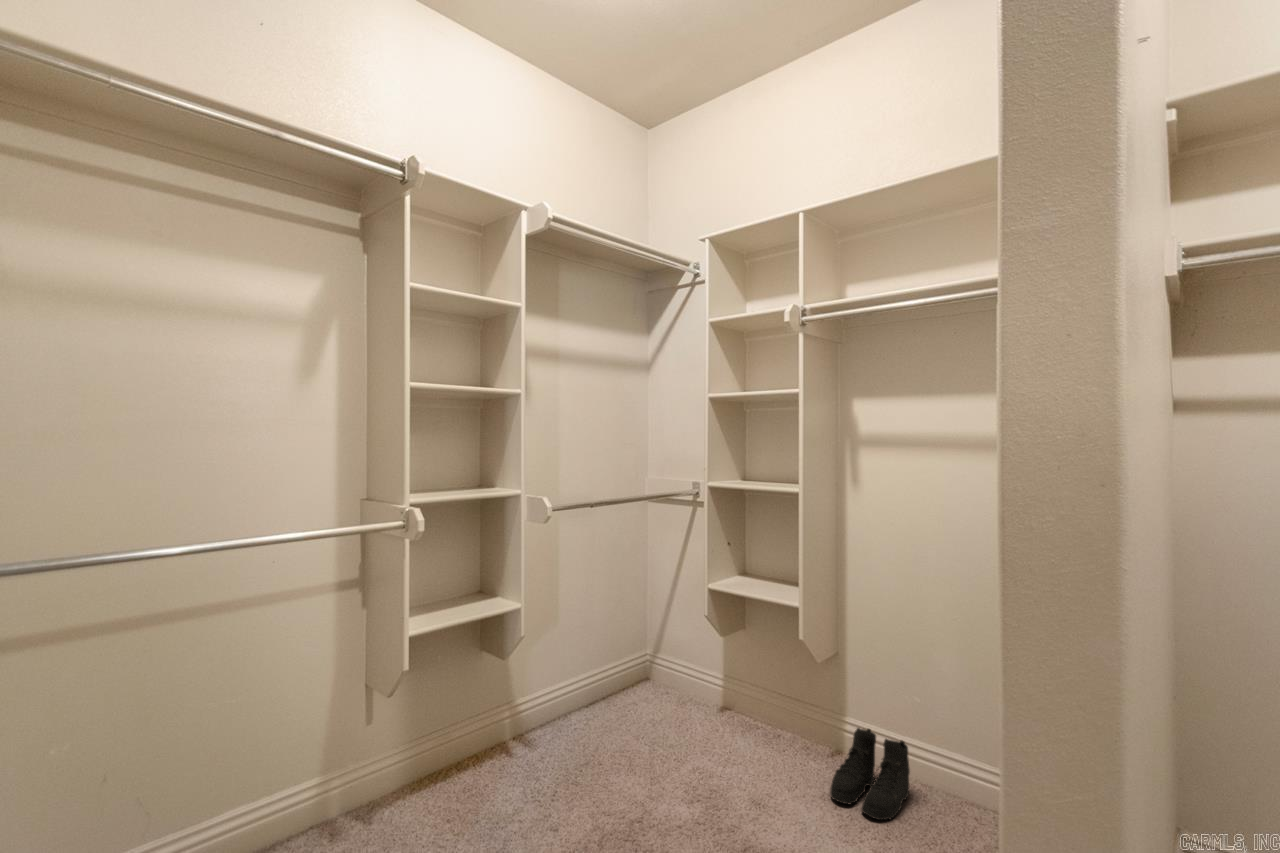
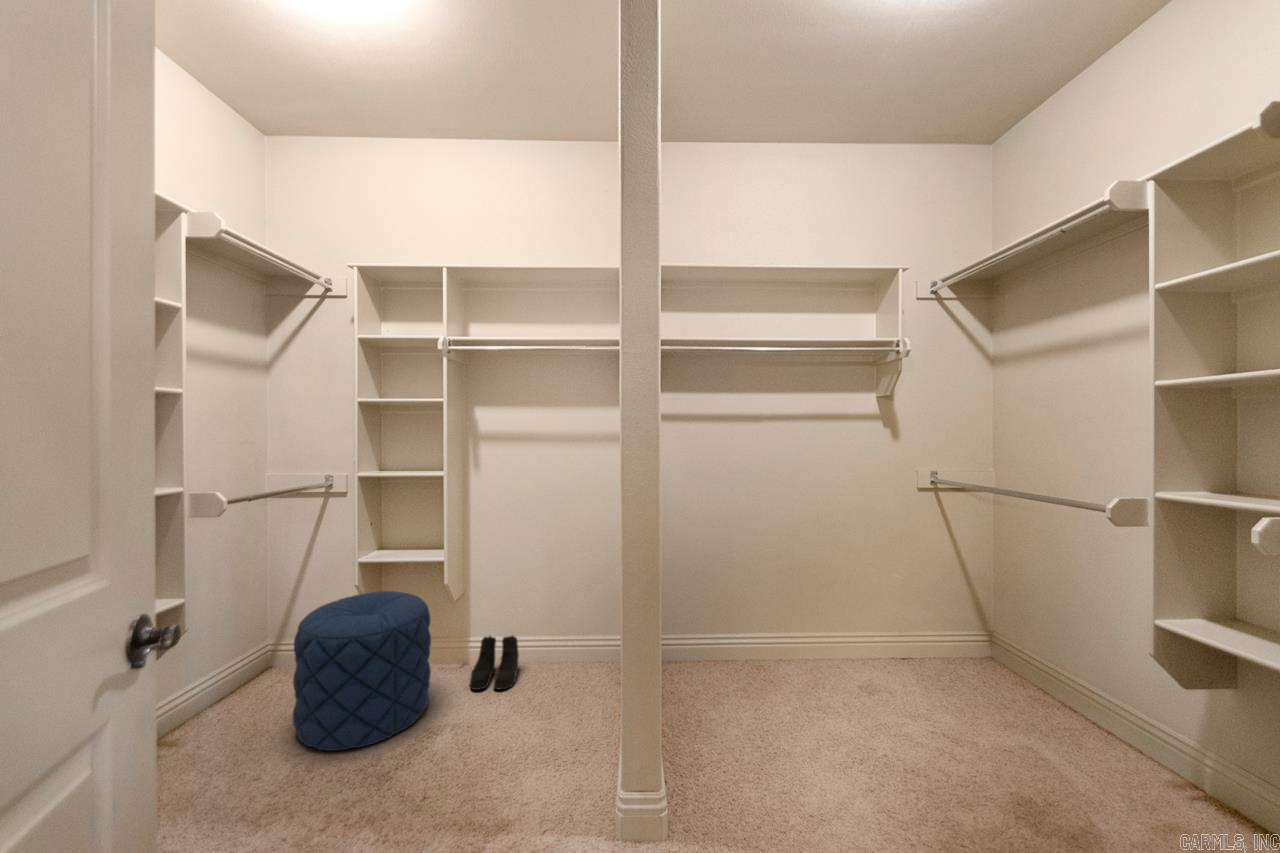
pouf: none [630,625,777,816] -> present [293,591,431,751]

